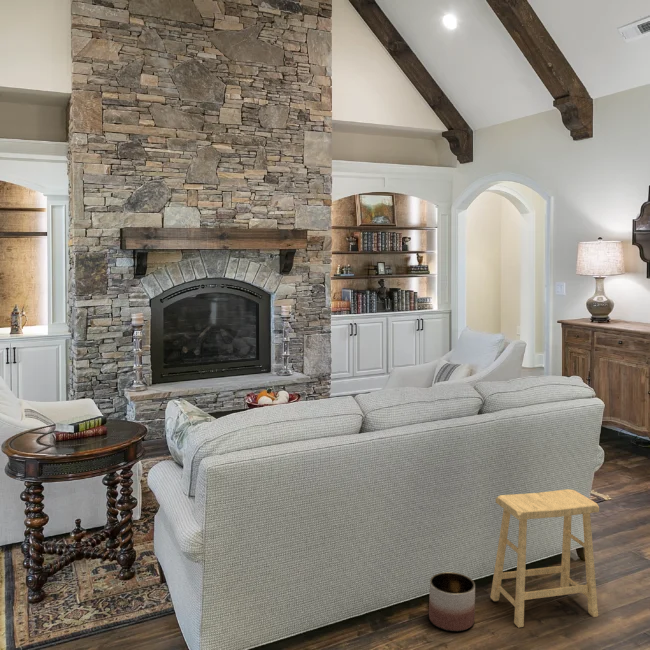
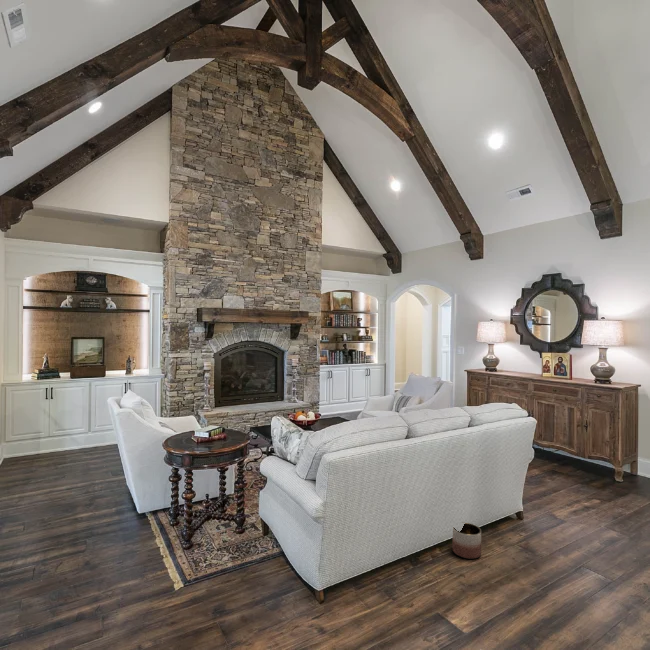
footstool: present [490,489,599,628] -> none [482,469,547,554]

